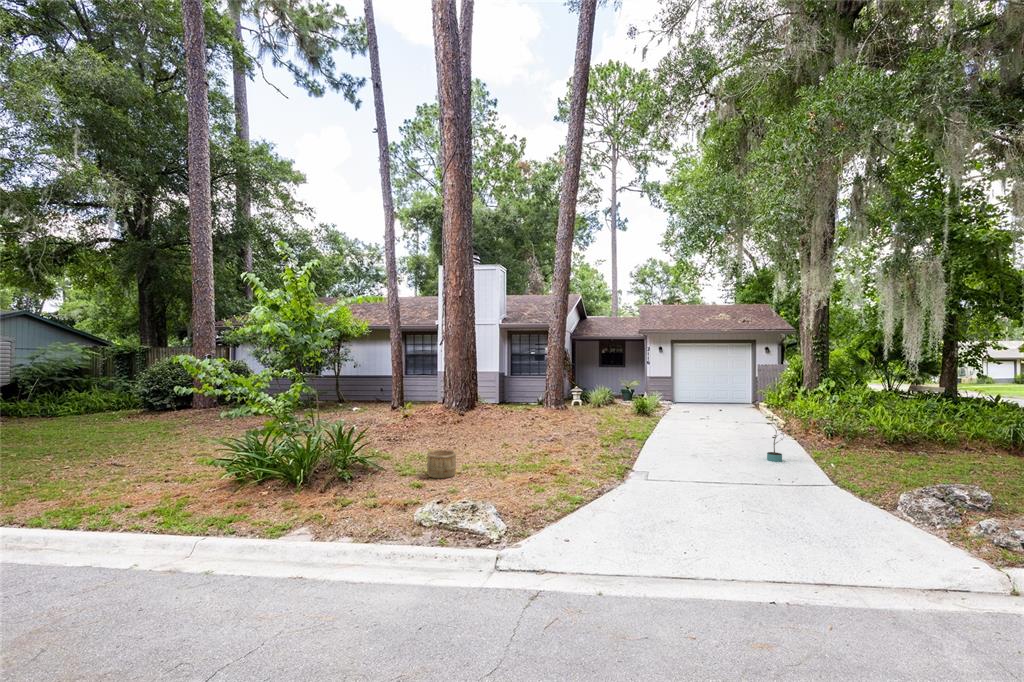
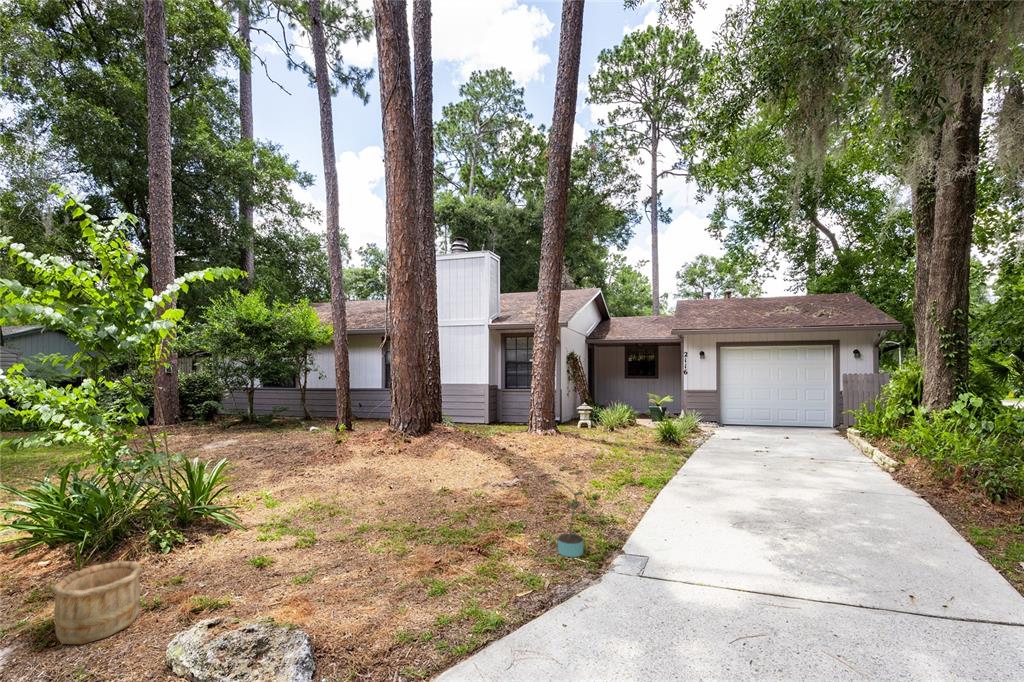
potted plant: present [766,417,791,462] -> present [549,467,598,557]

